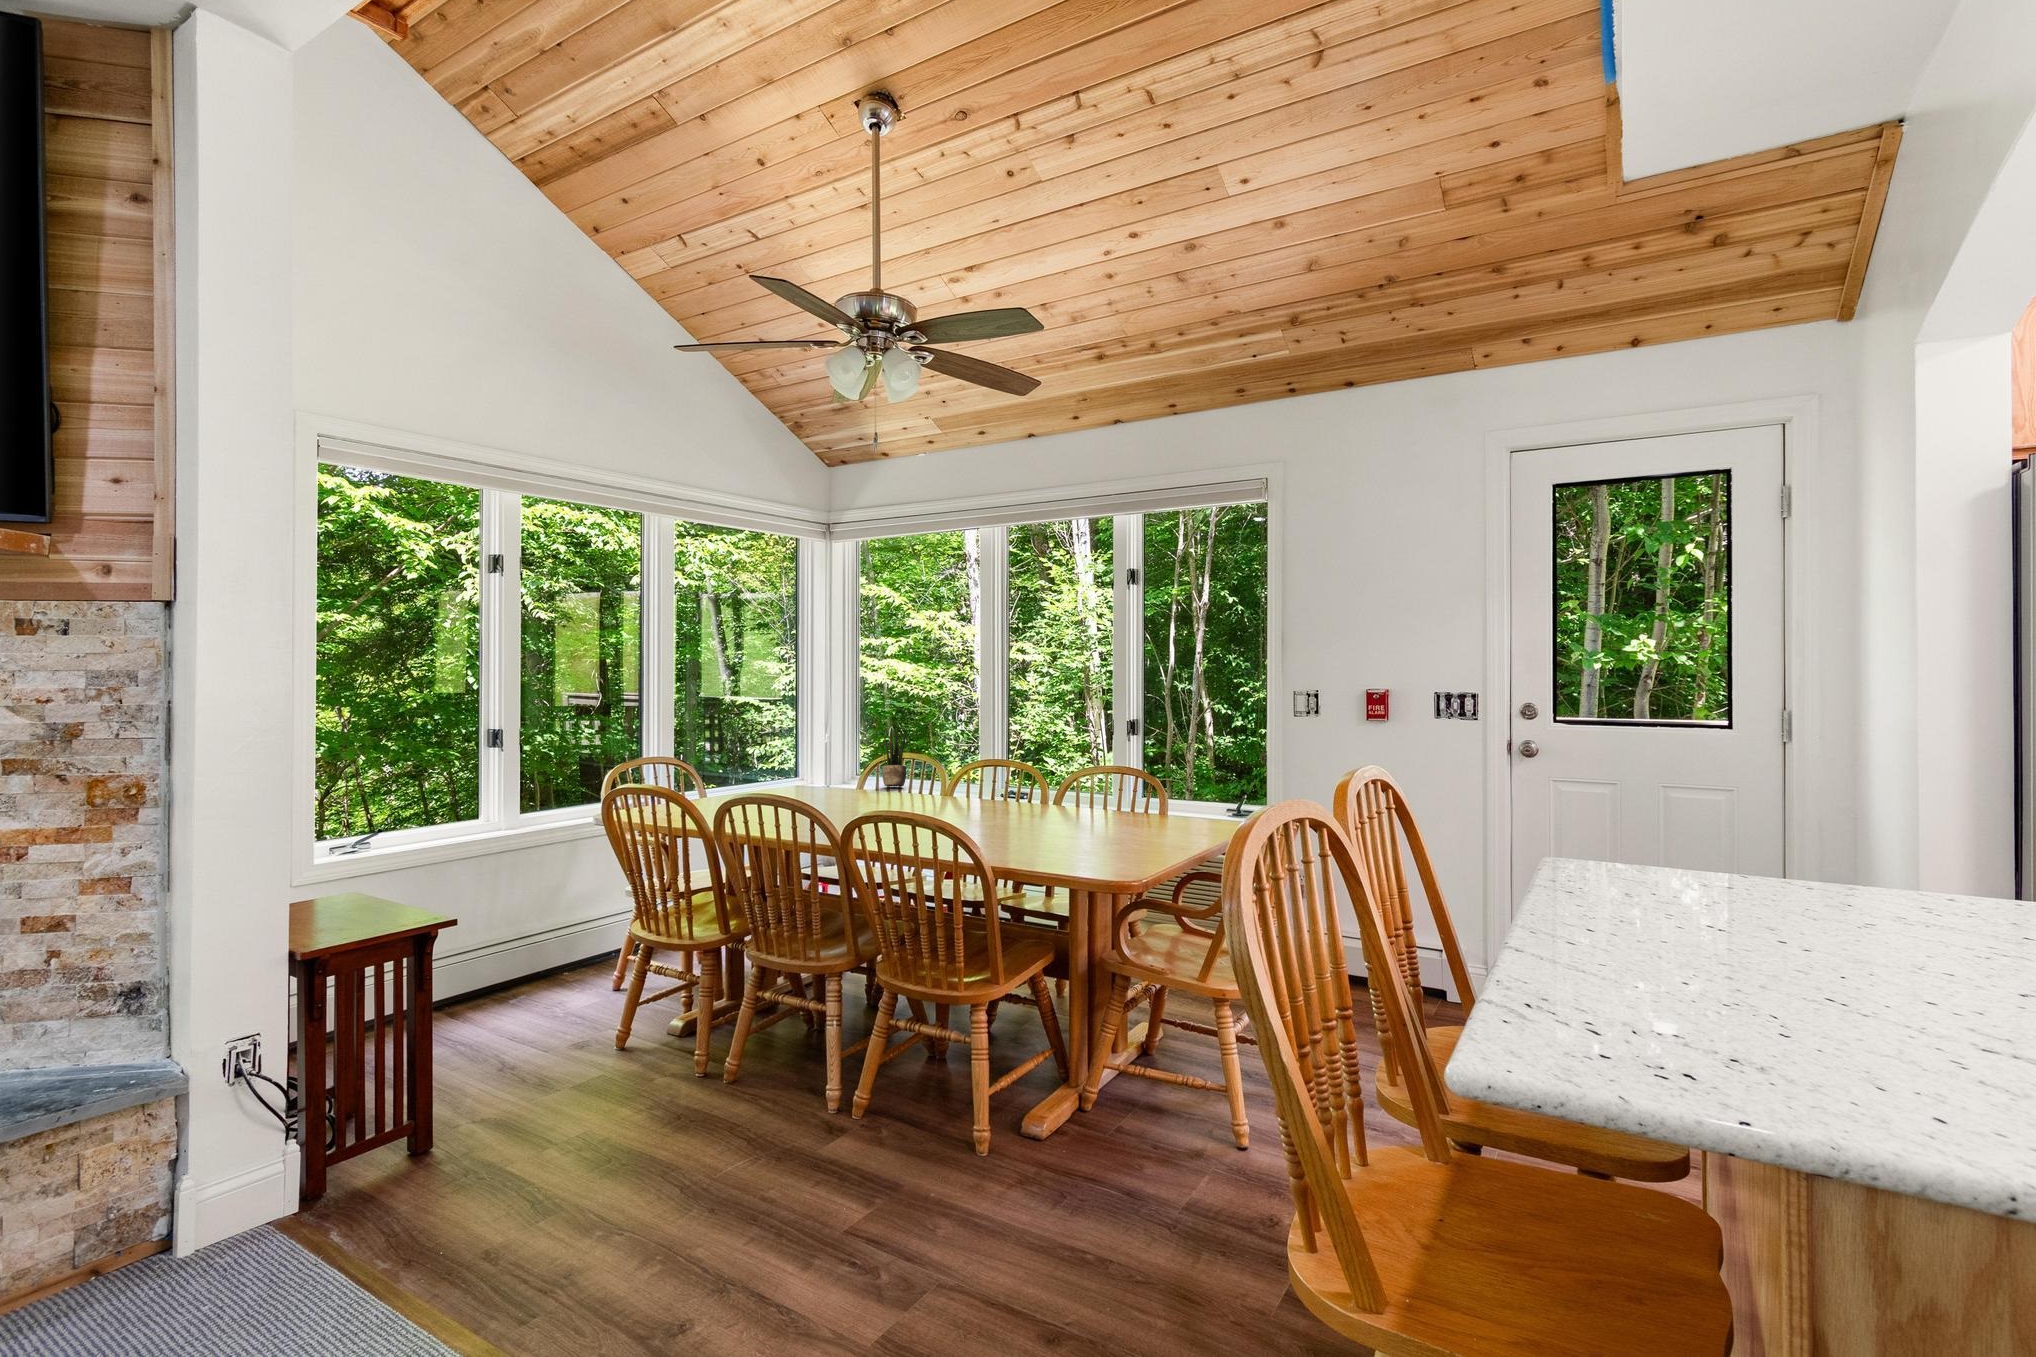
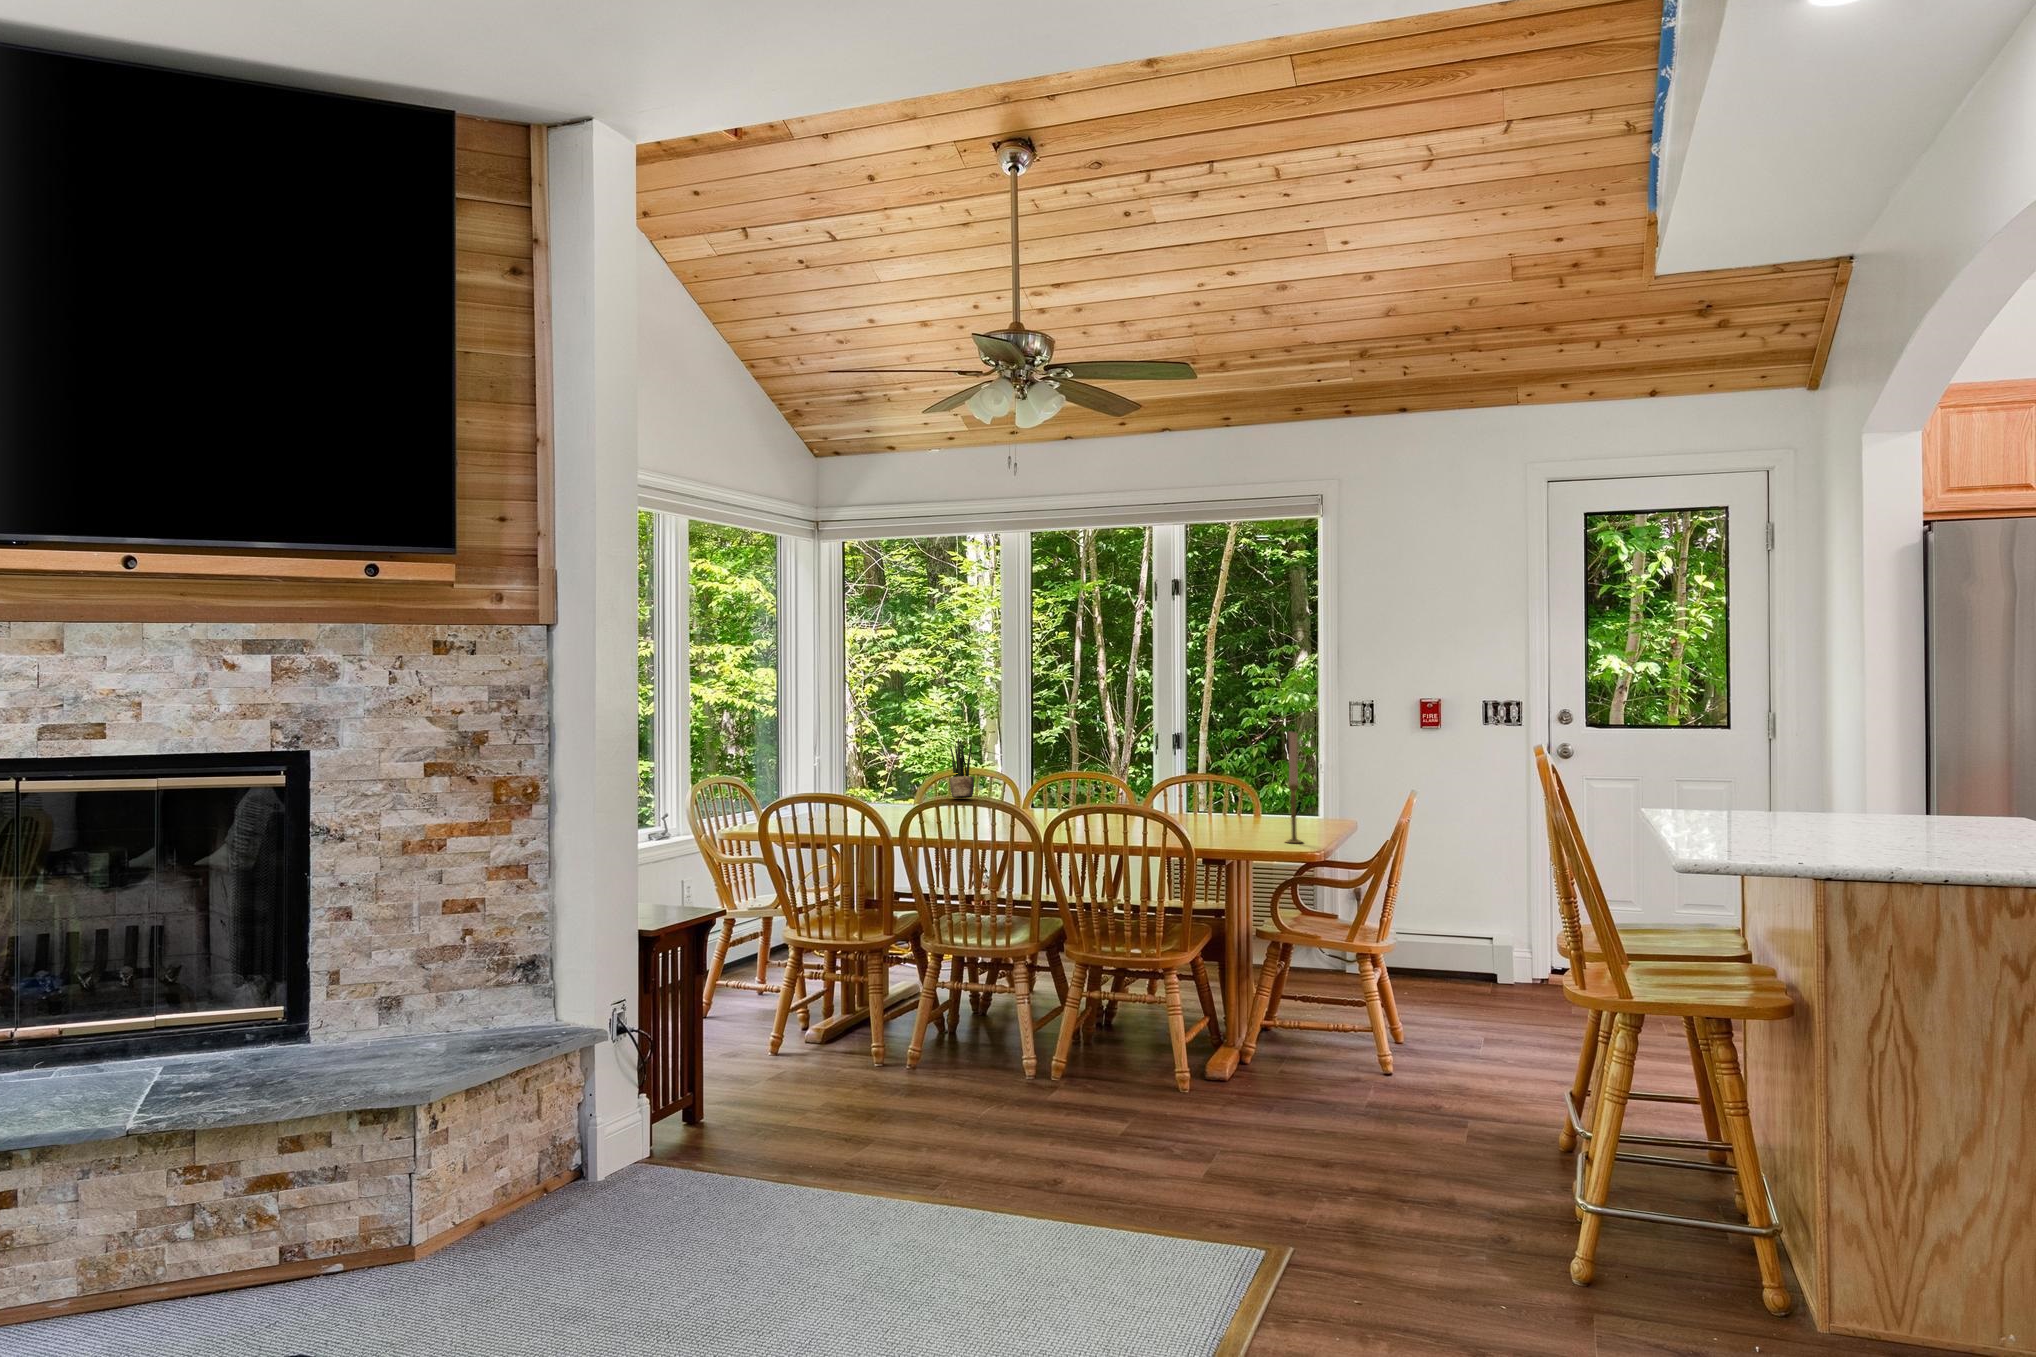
candlestick: none [1130,726,1152,859] -> present [1287,731,1302,843]

